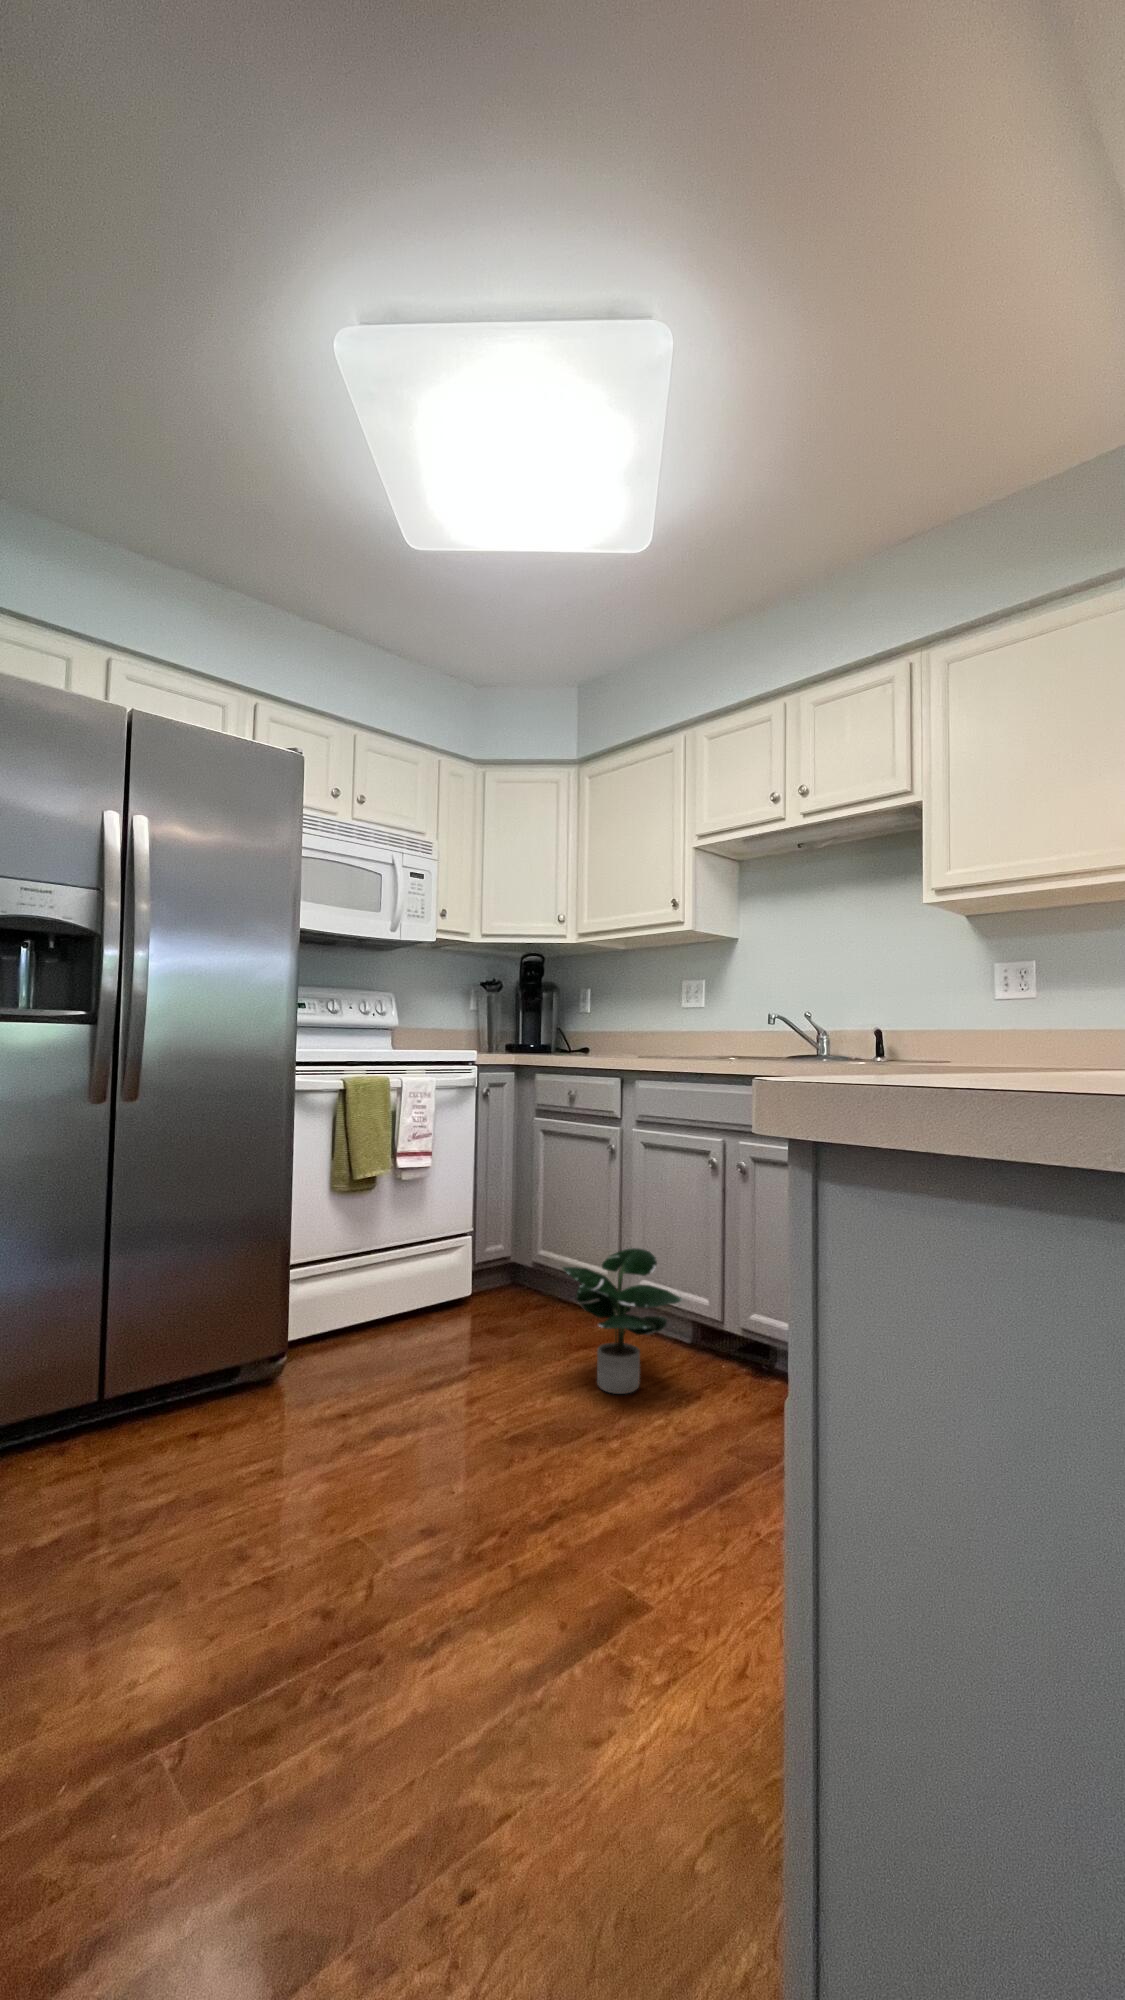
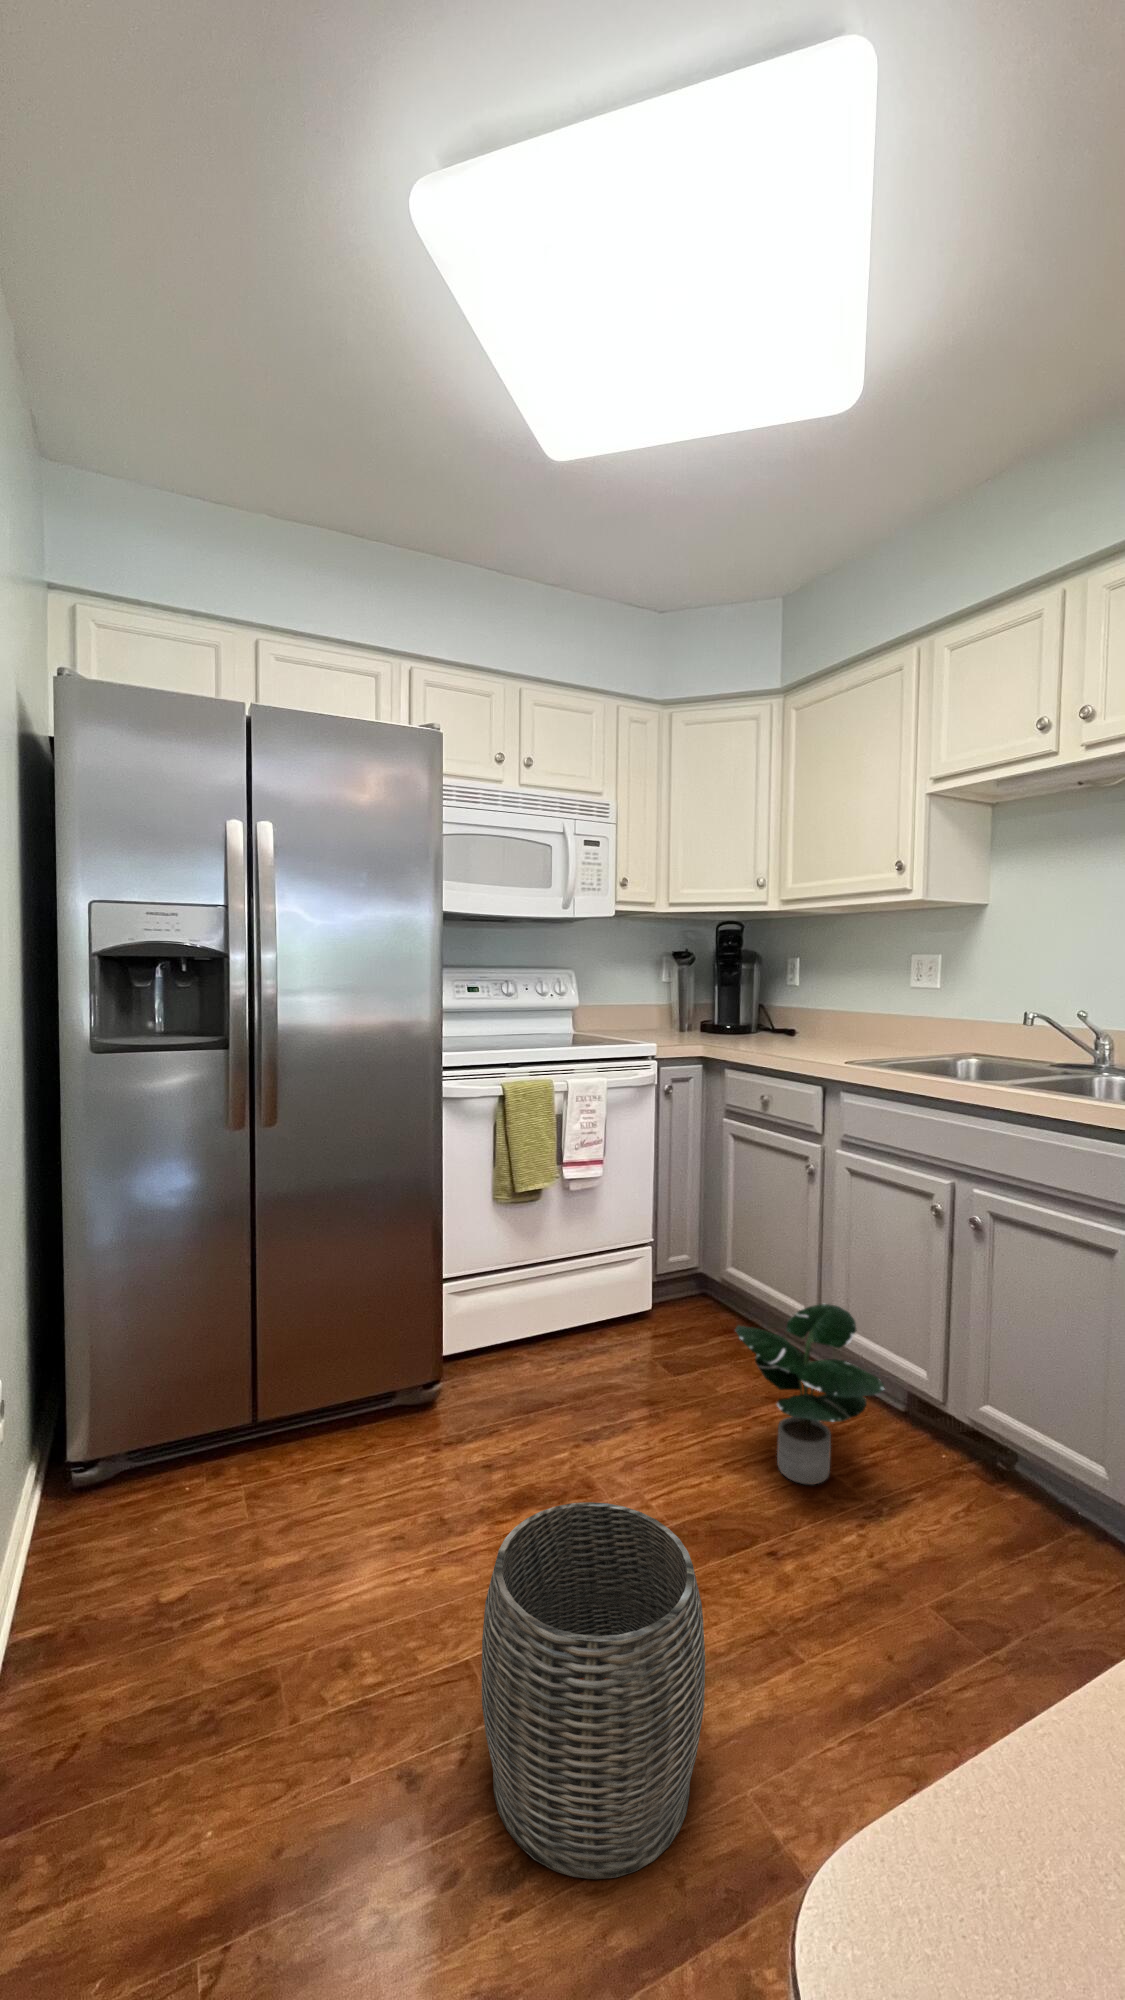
woven basket: none [392,1370,576,1645] -> present [482,1502,705,1879]

